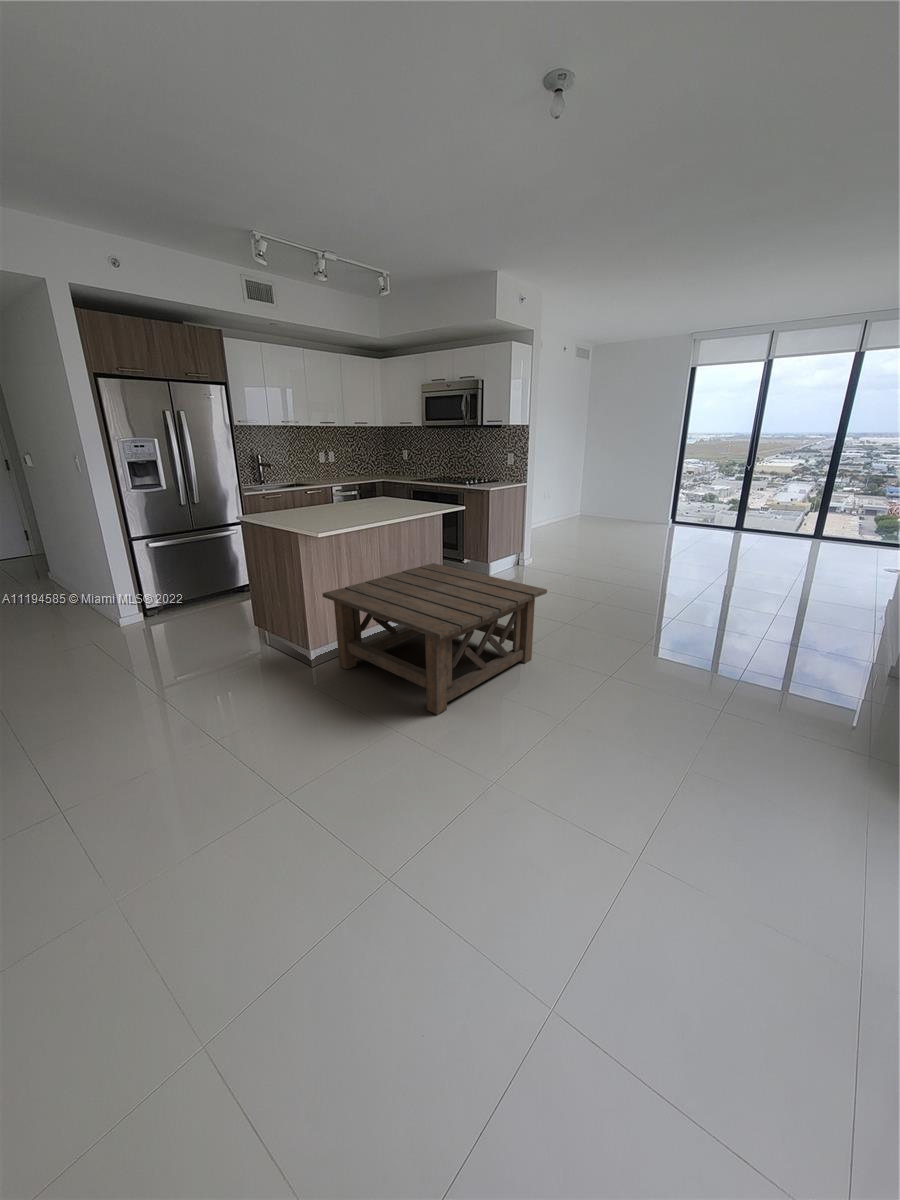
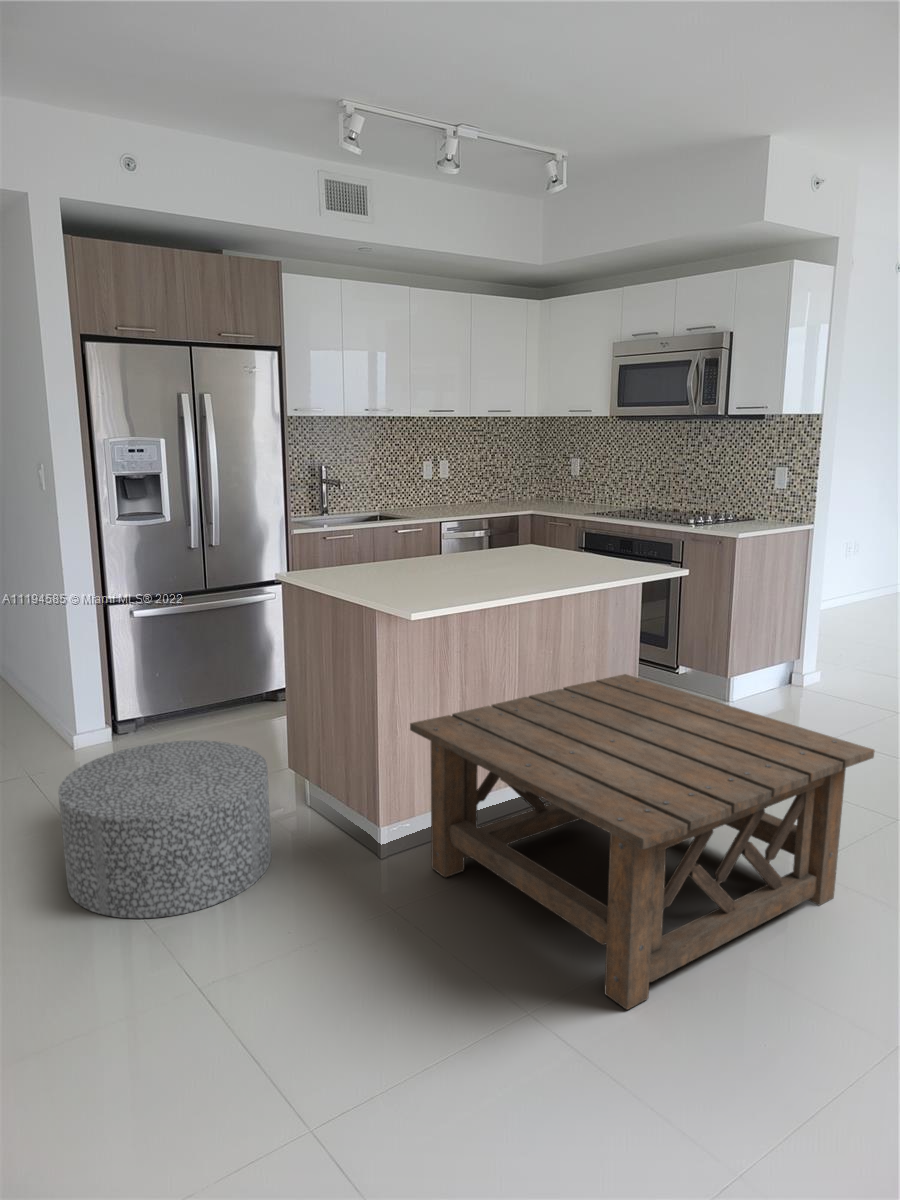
ottoman: none [123,612,252,706] -> present [59,740,272,918]

